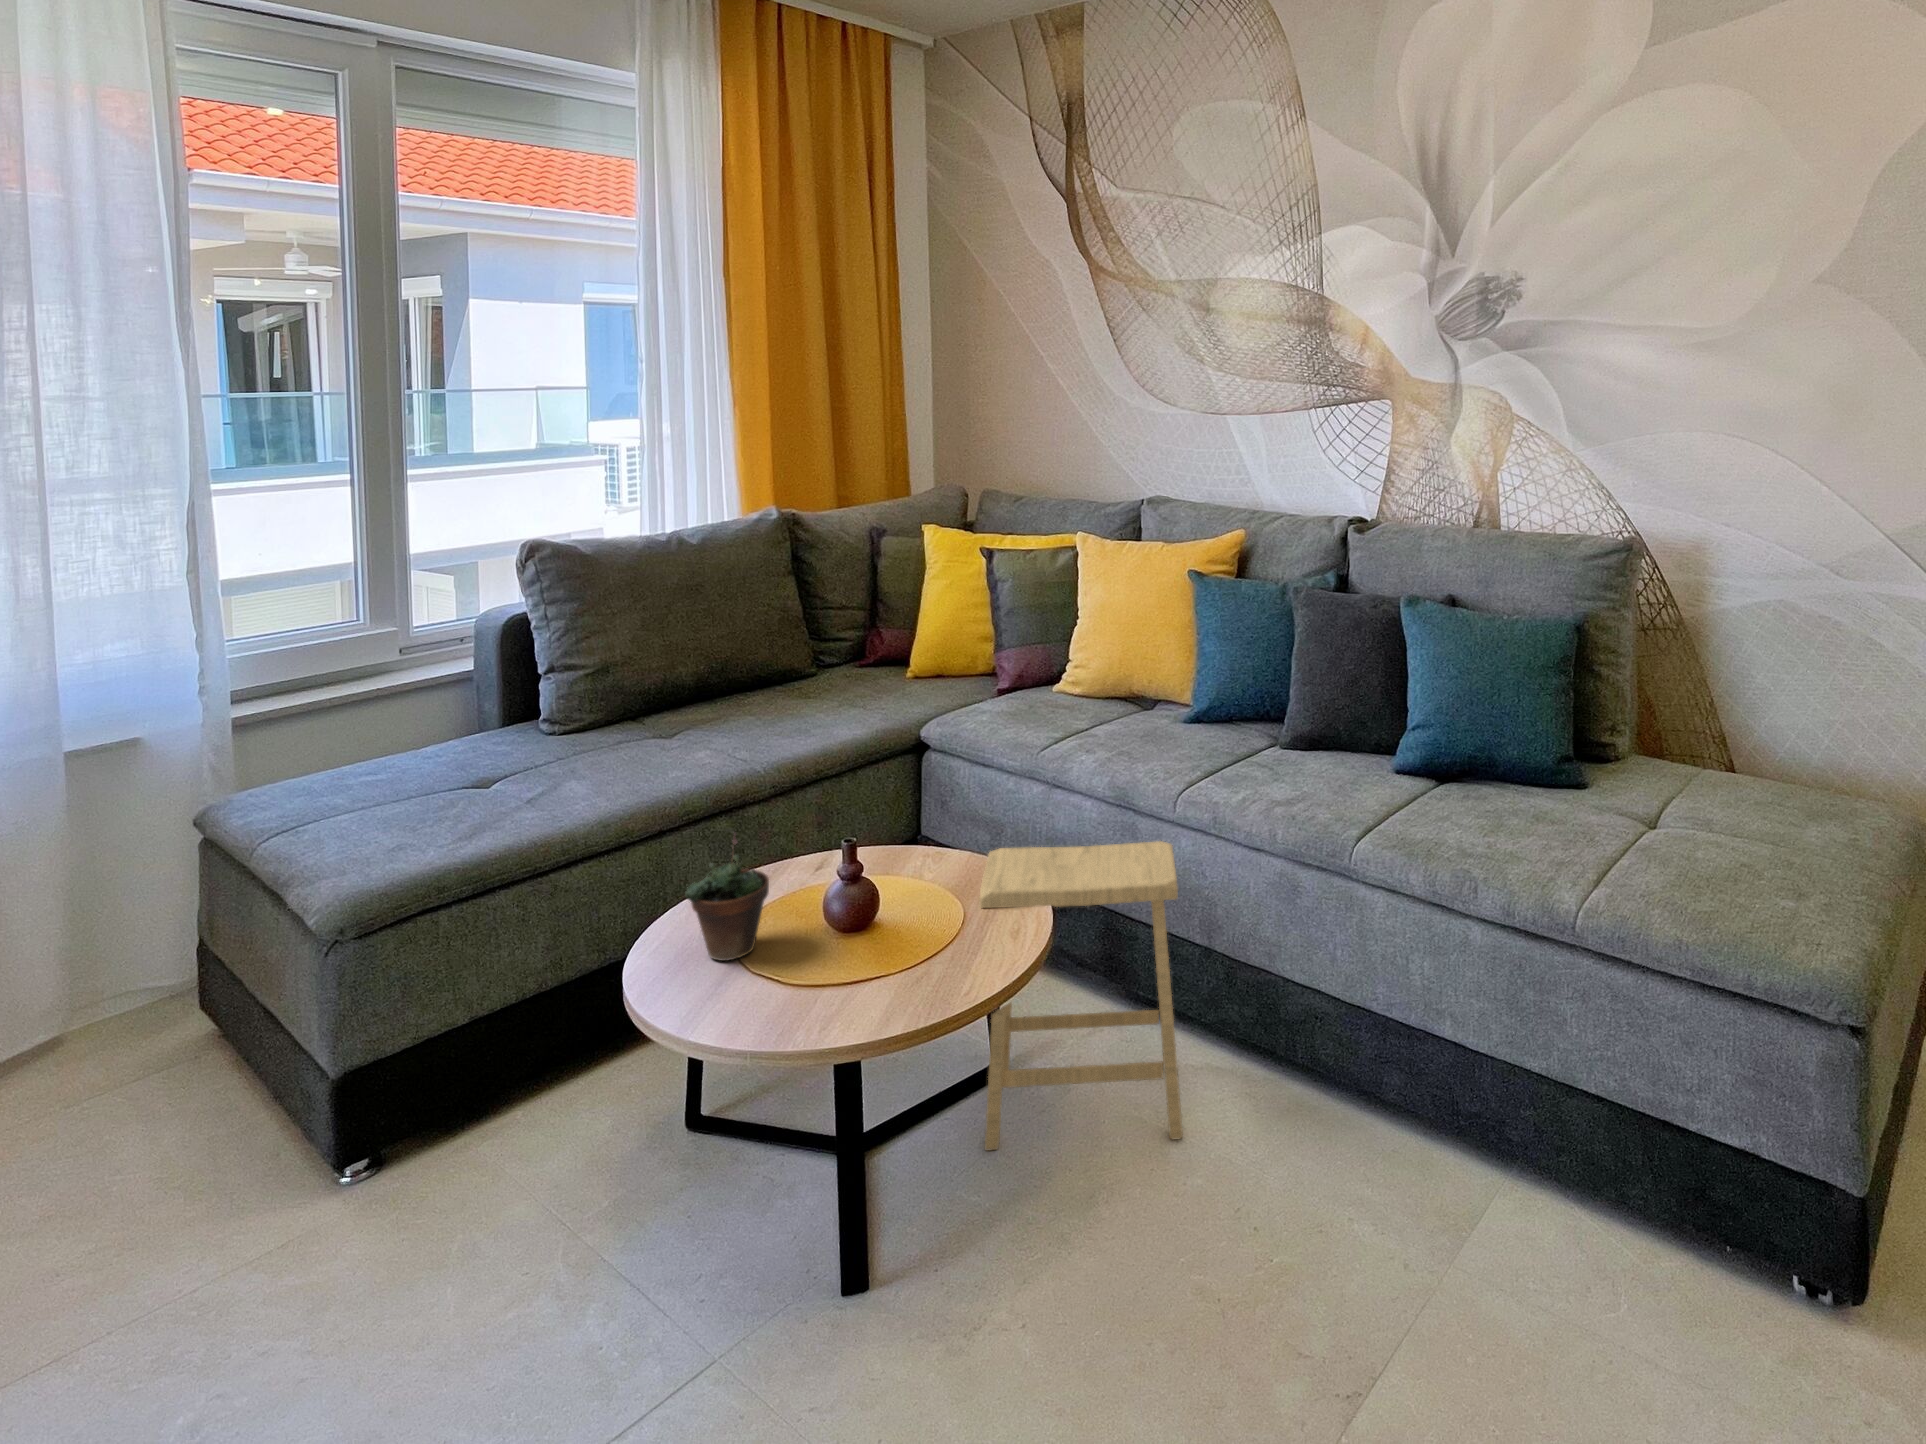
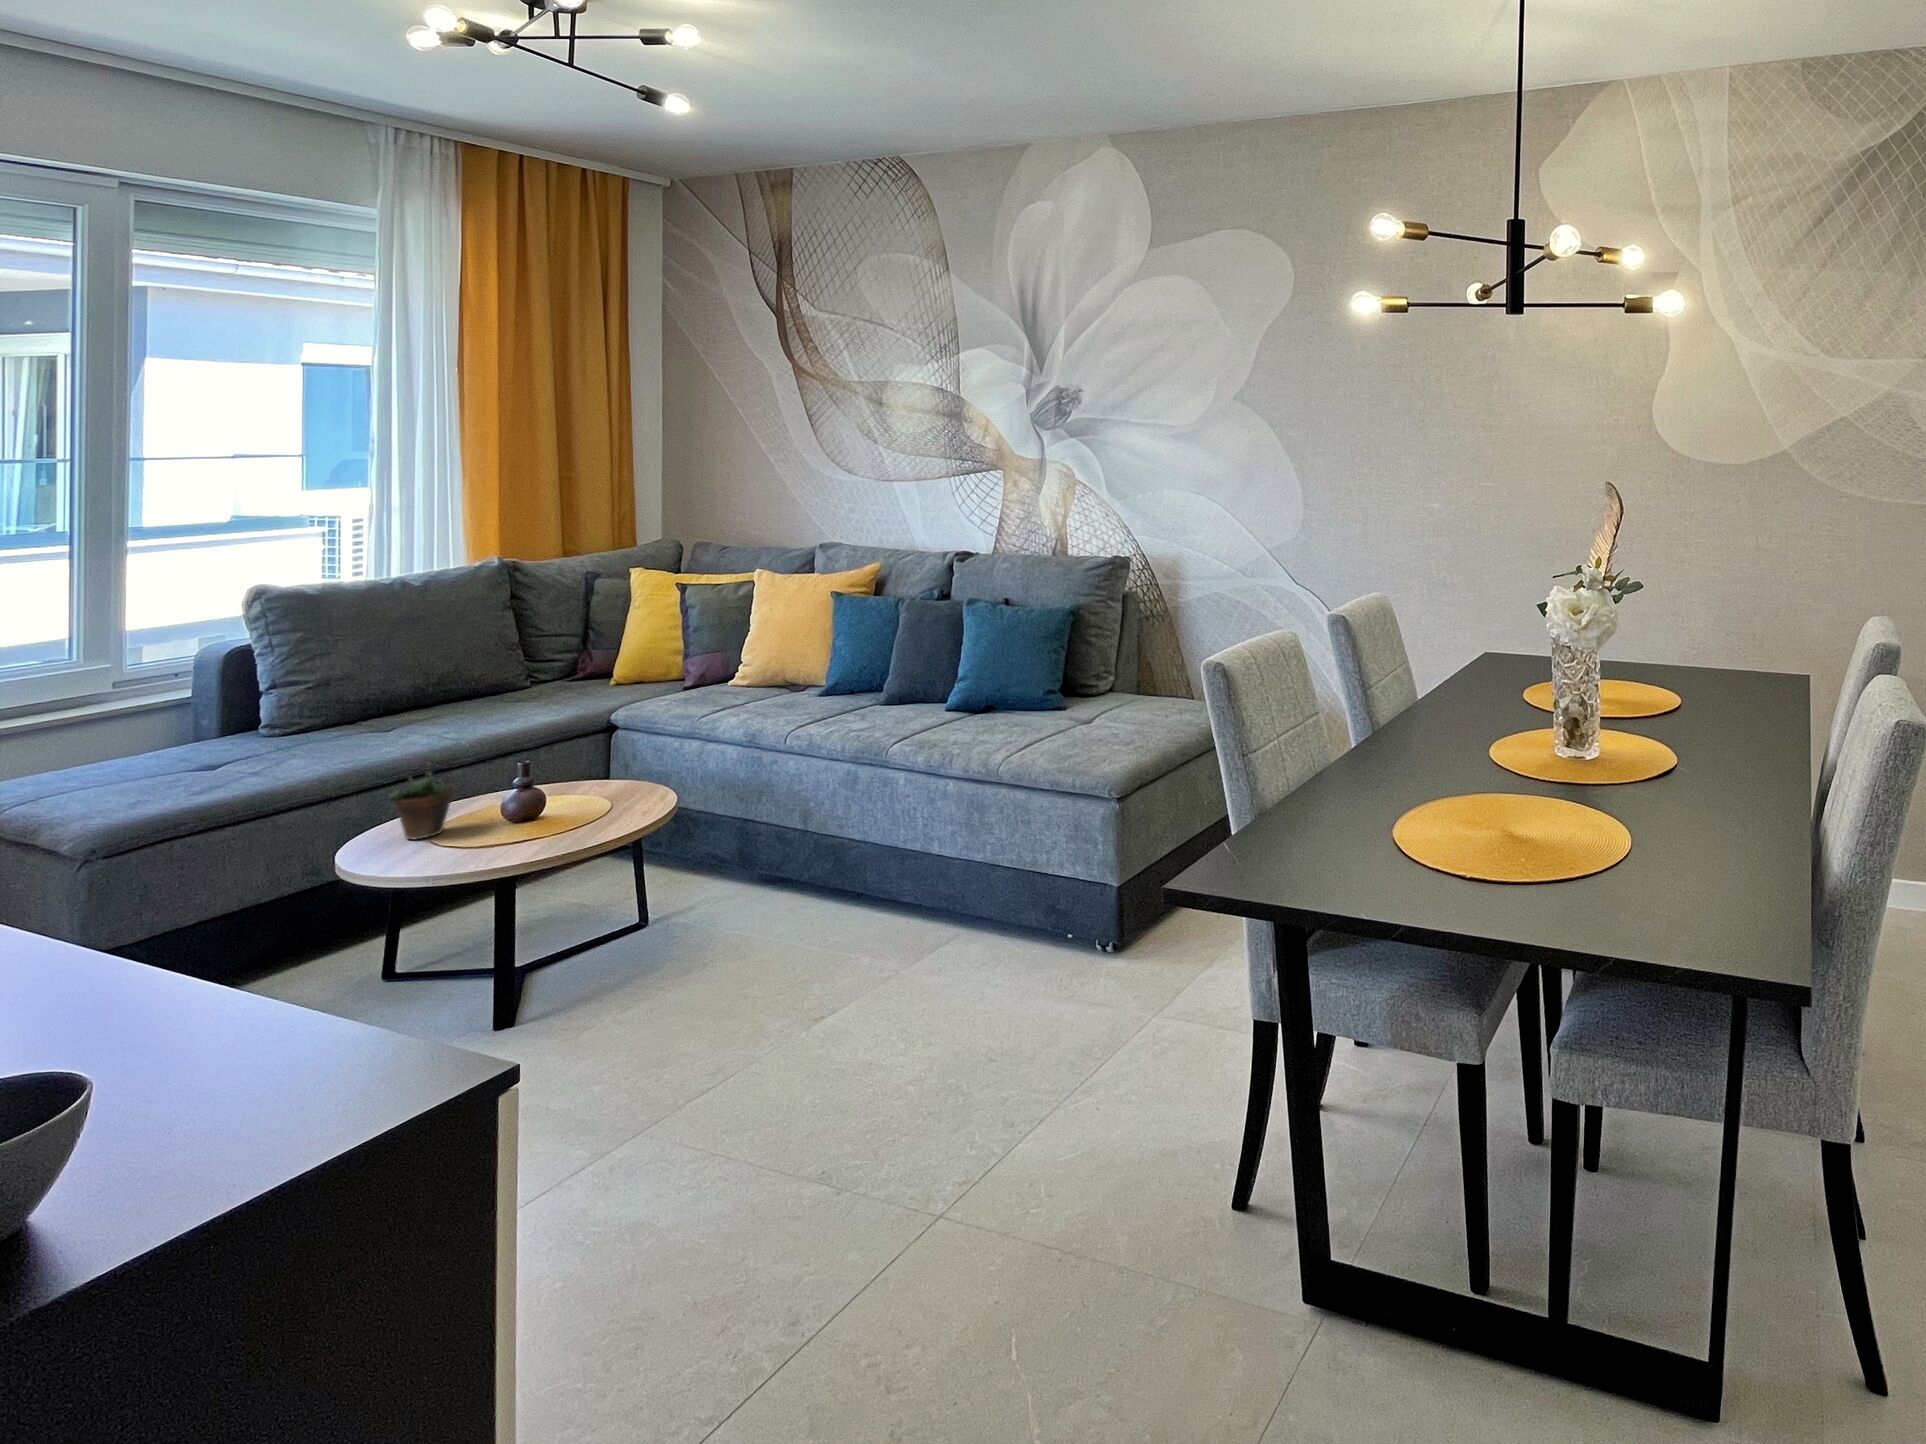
footstool: present [980,841,1183,1150] -> none [616,758,773,957]

